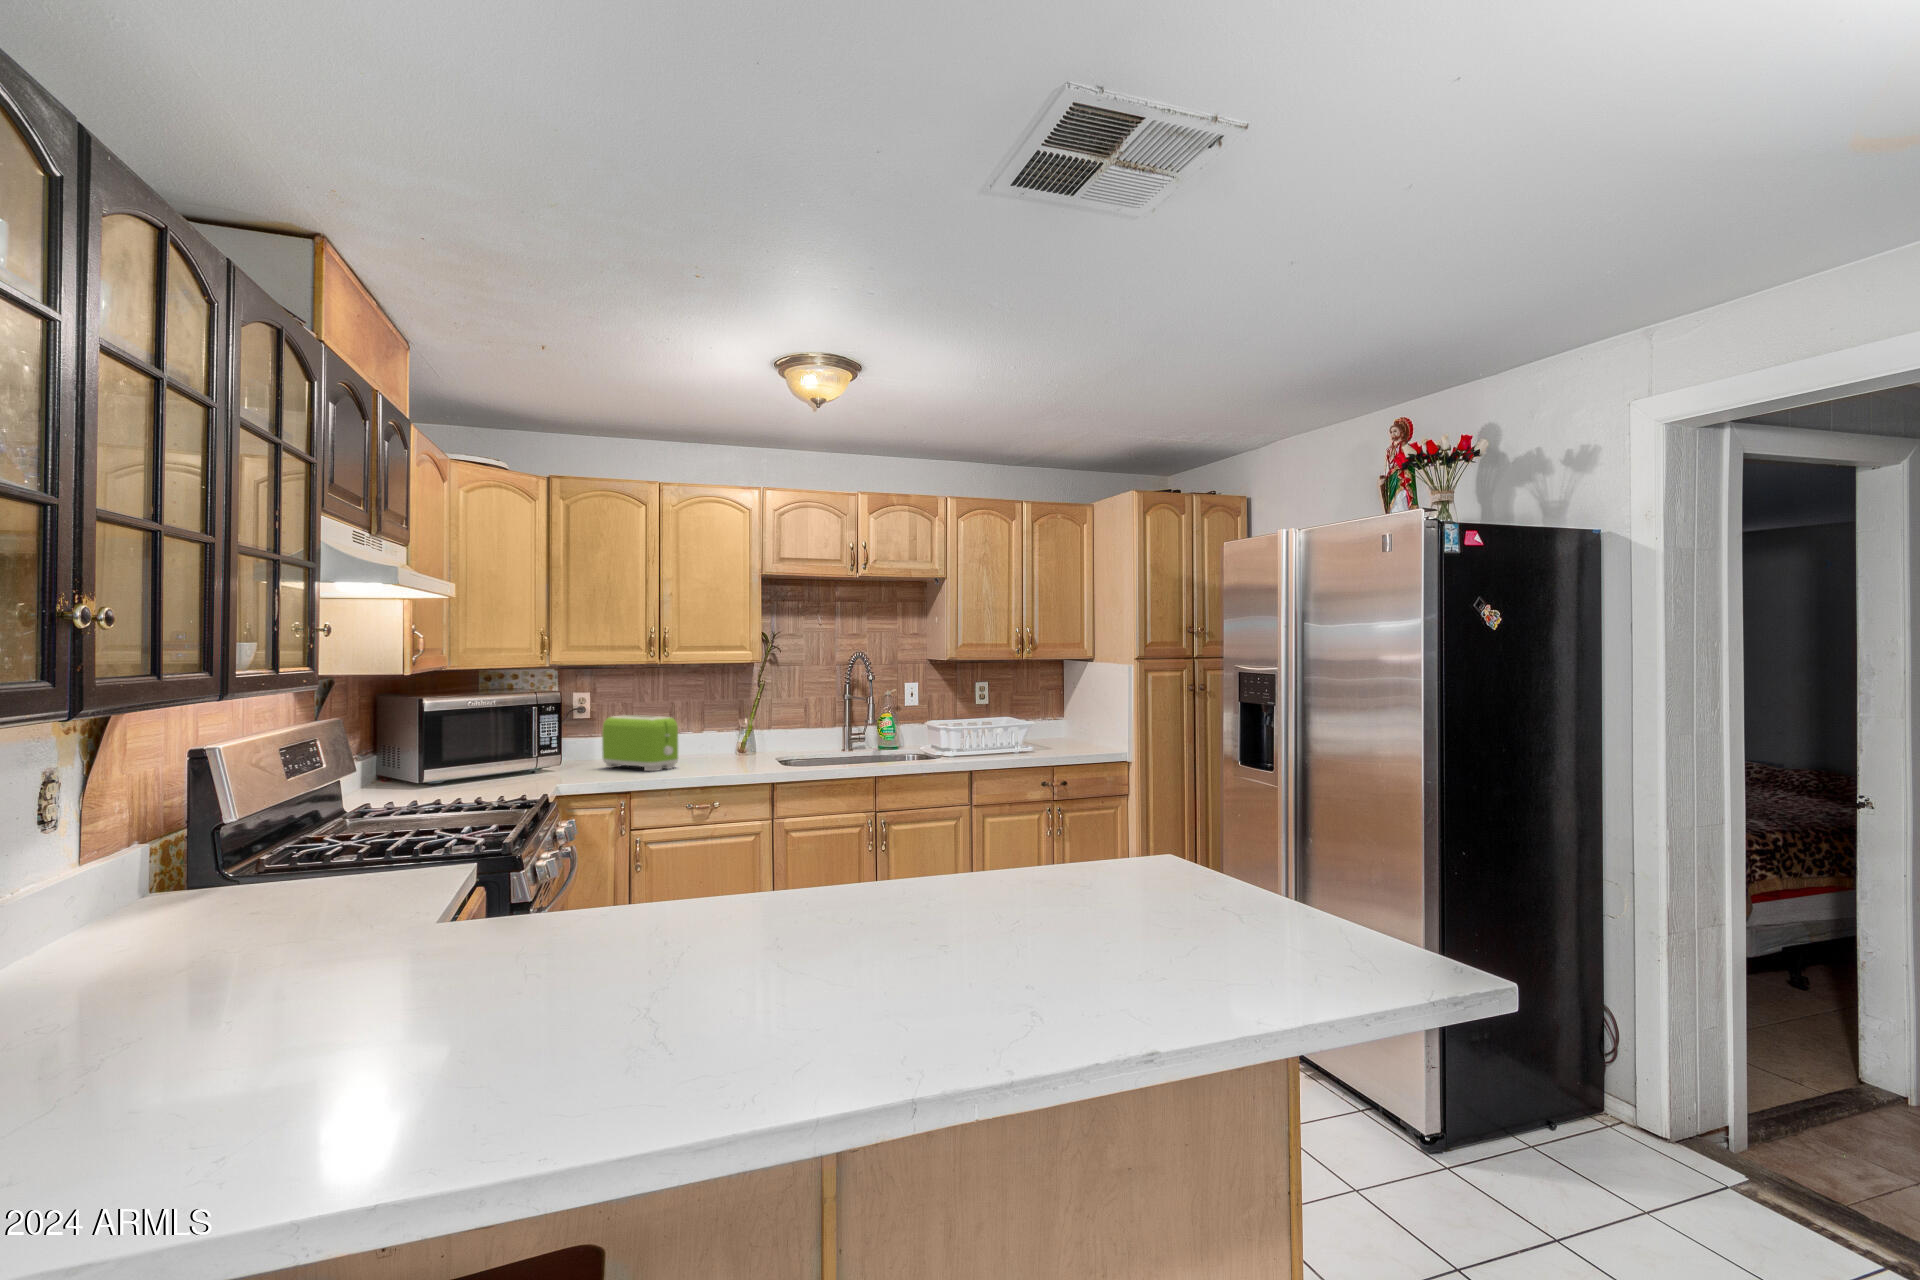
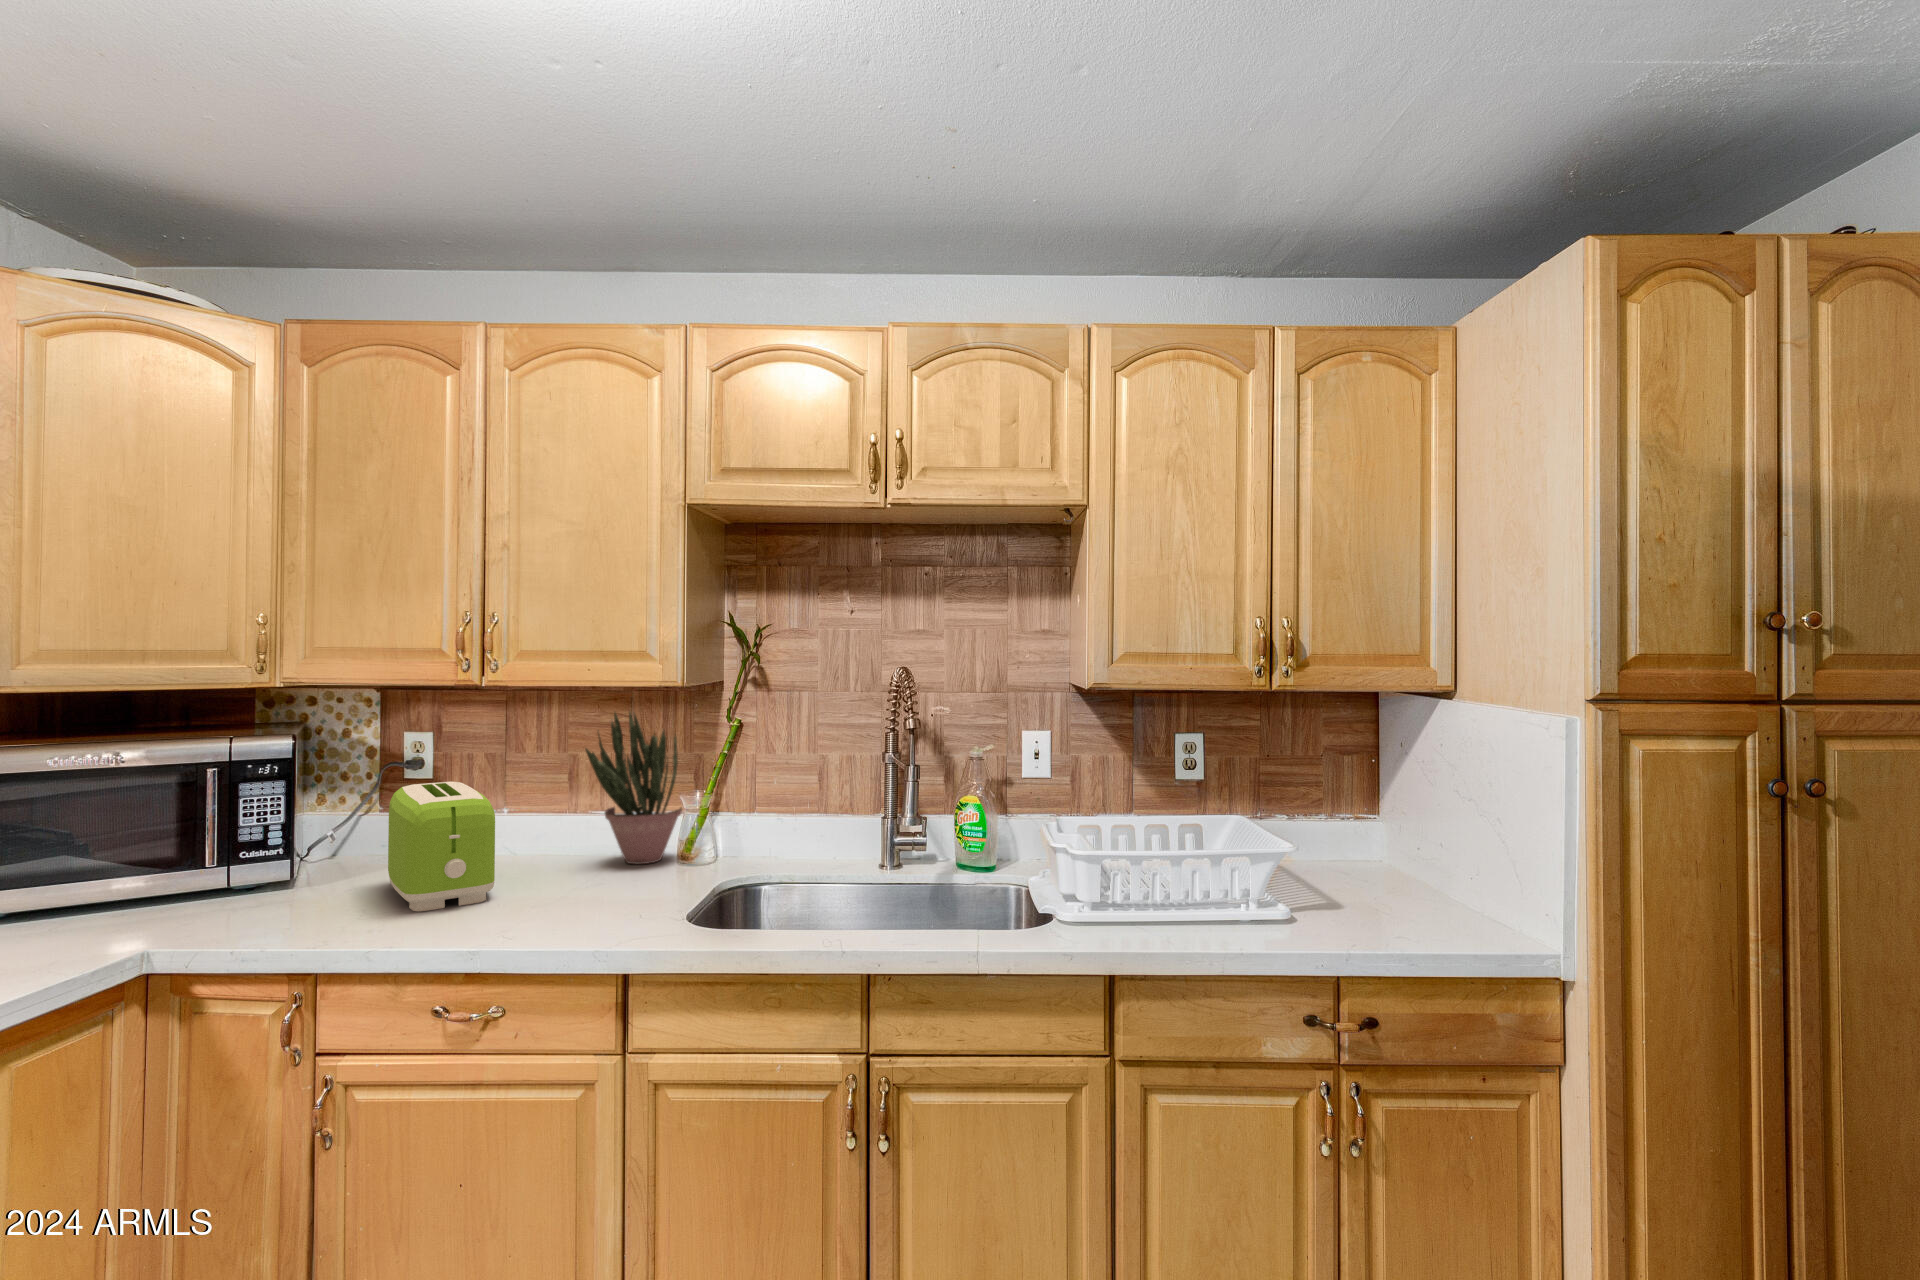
potted plant: none [688,677,735,757] -> present [585,712,682,864]

